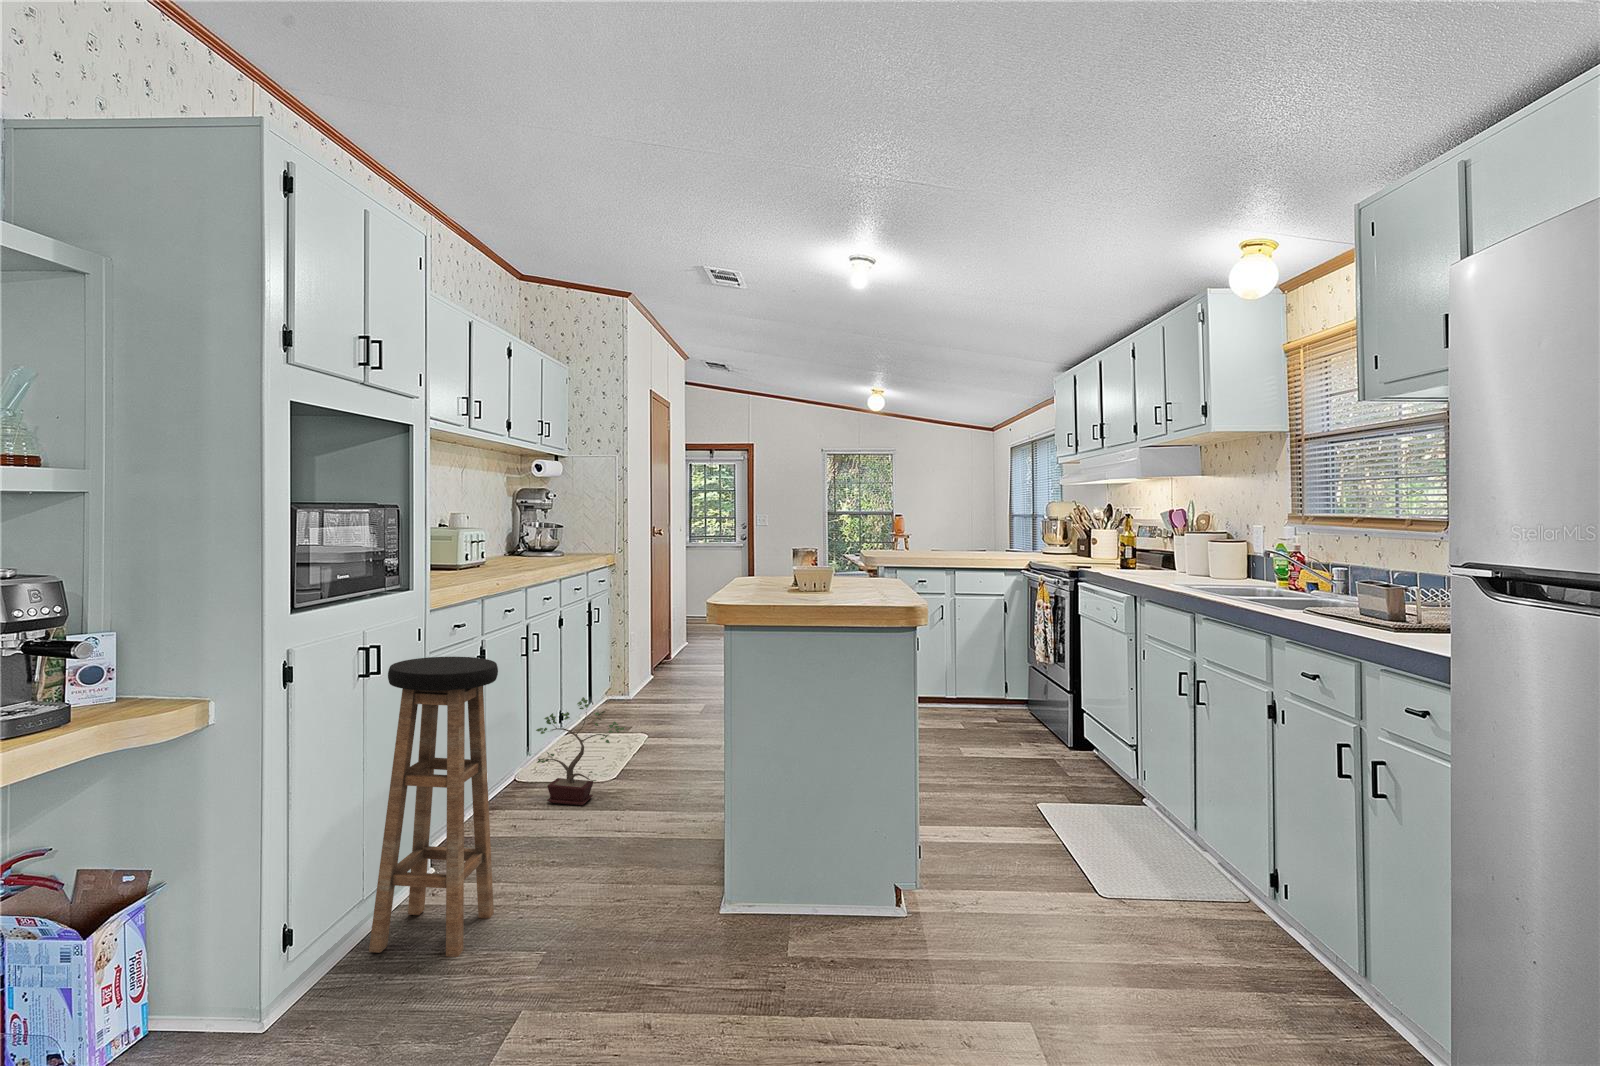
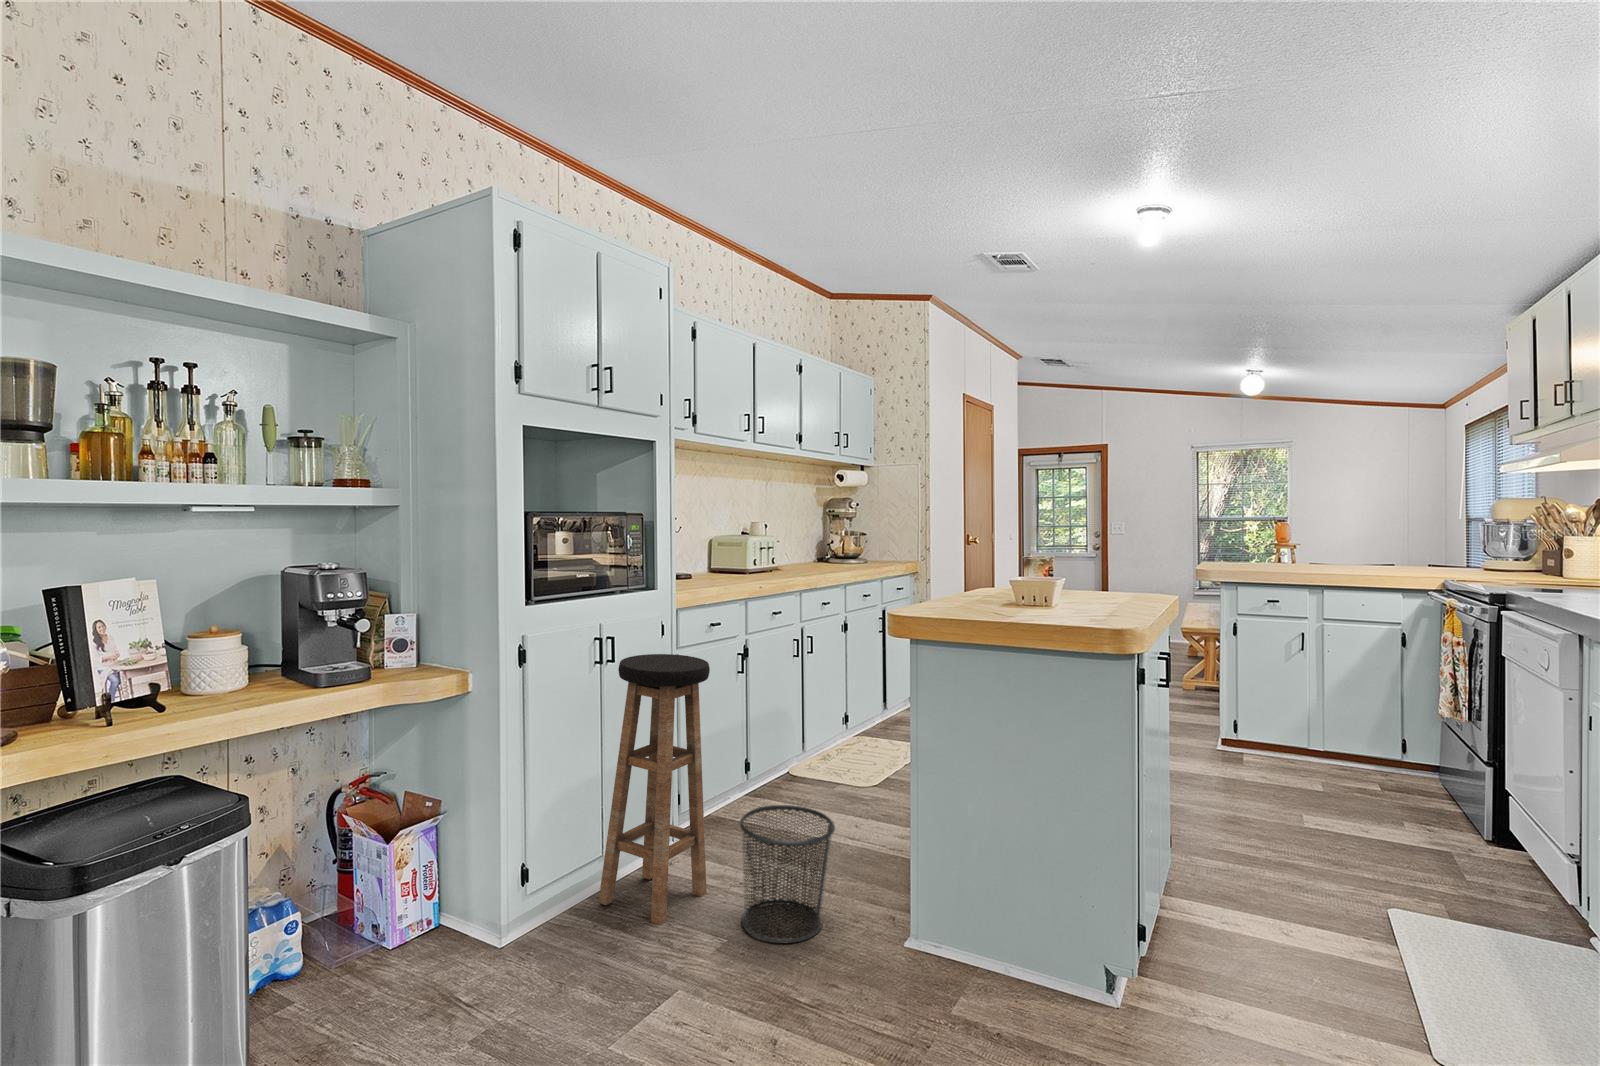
potted plant: present [536,697,624,805] -> none [793,701,870,806]
trash can: none [545,800,647,942] -> present [740,805,835,943]

